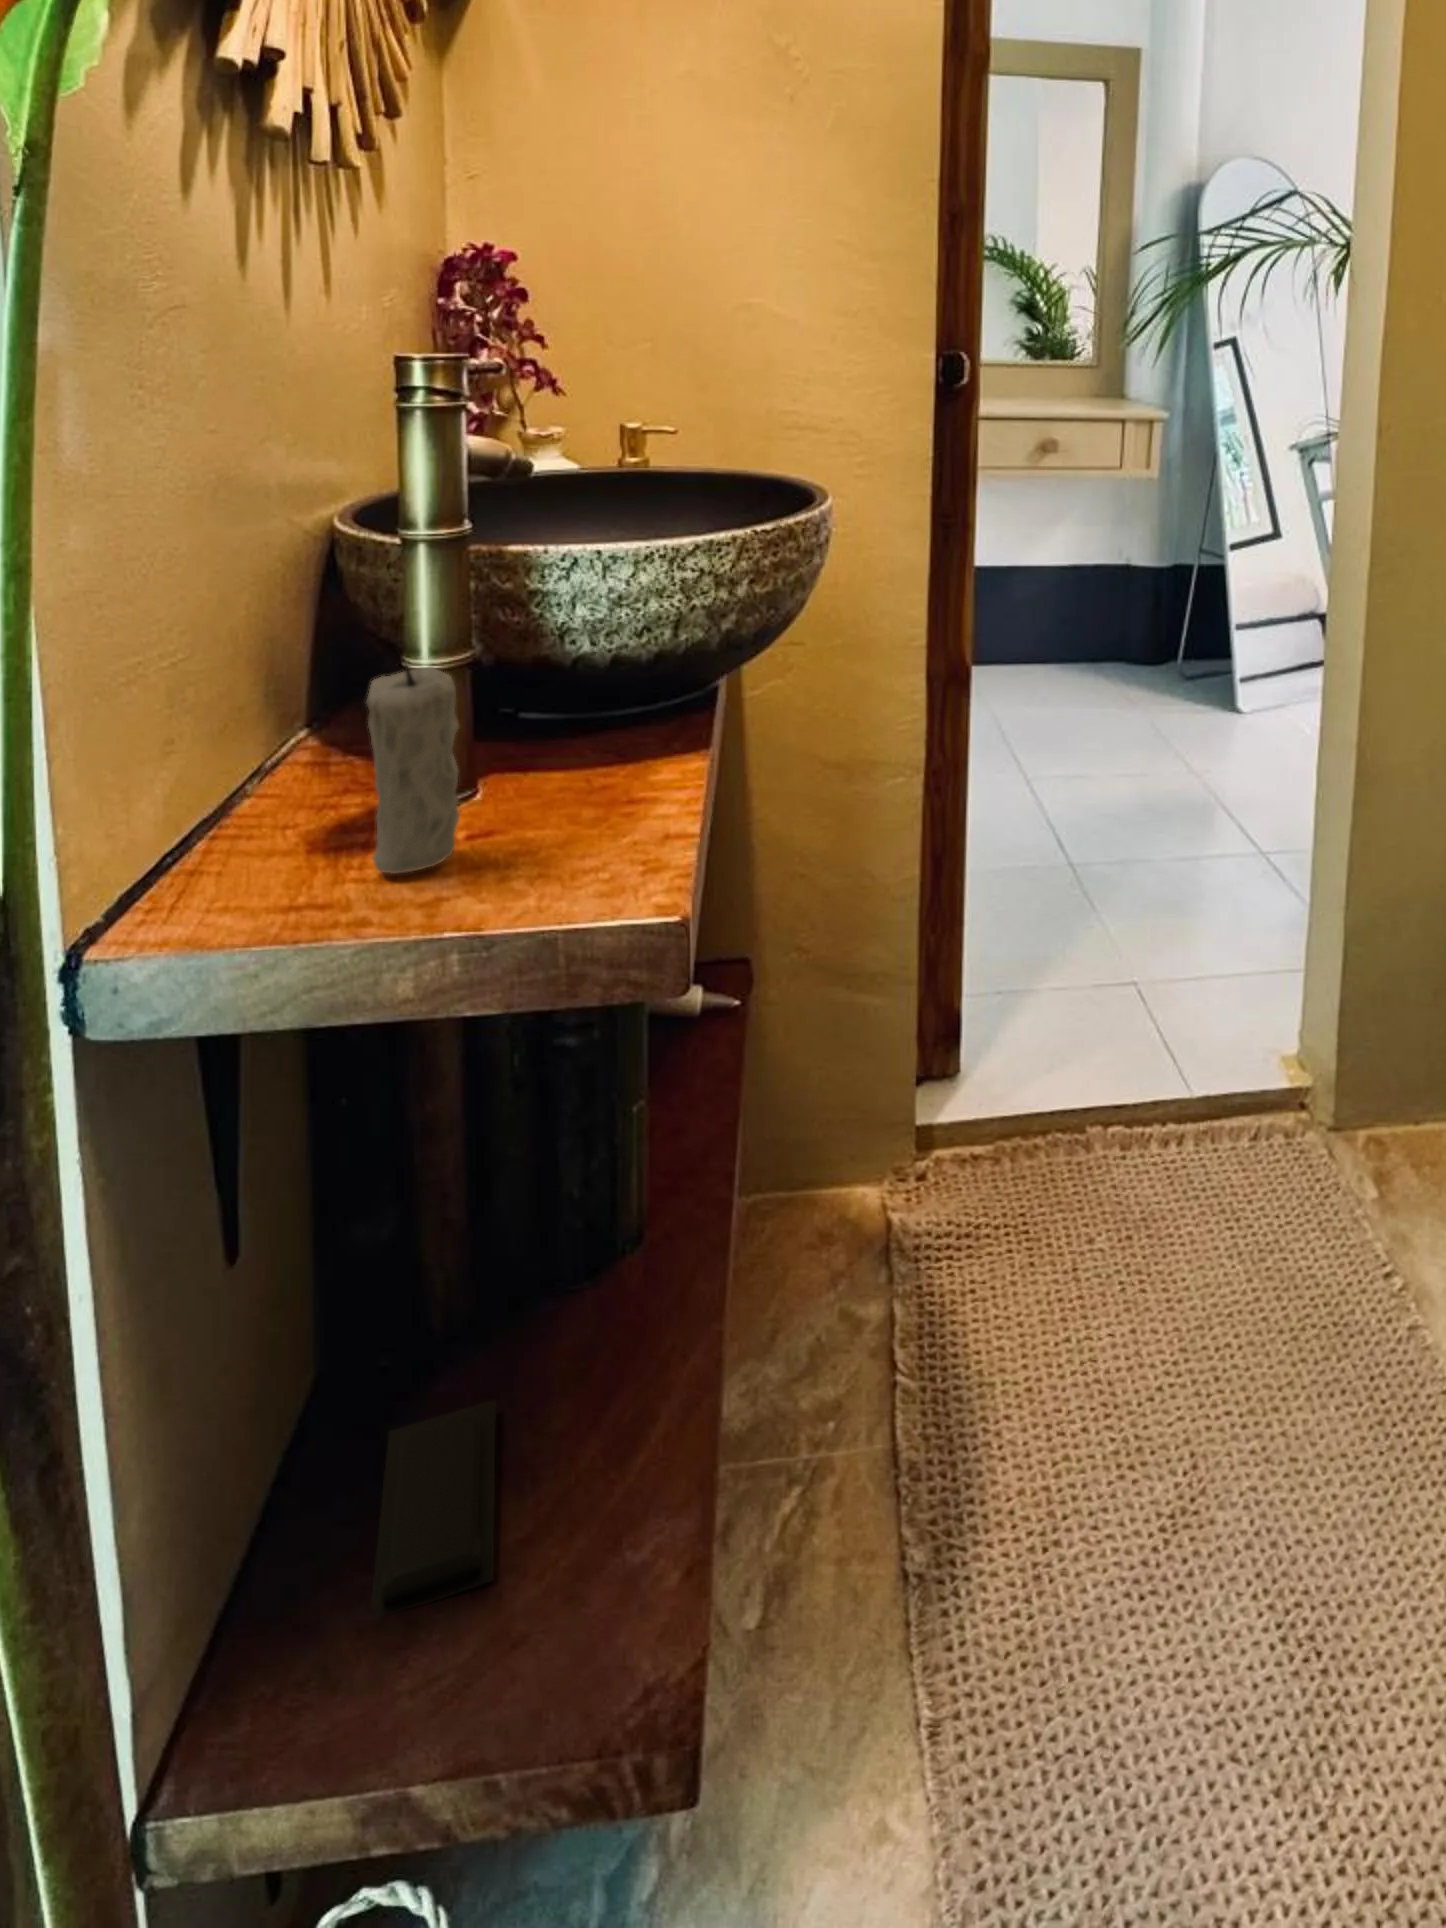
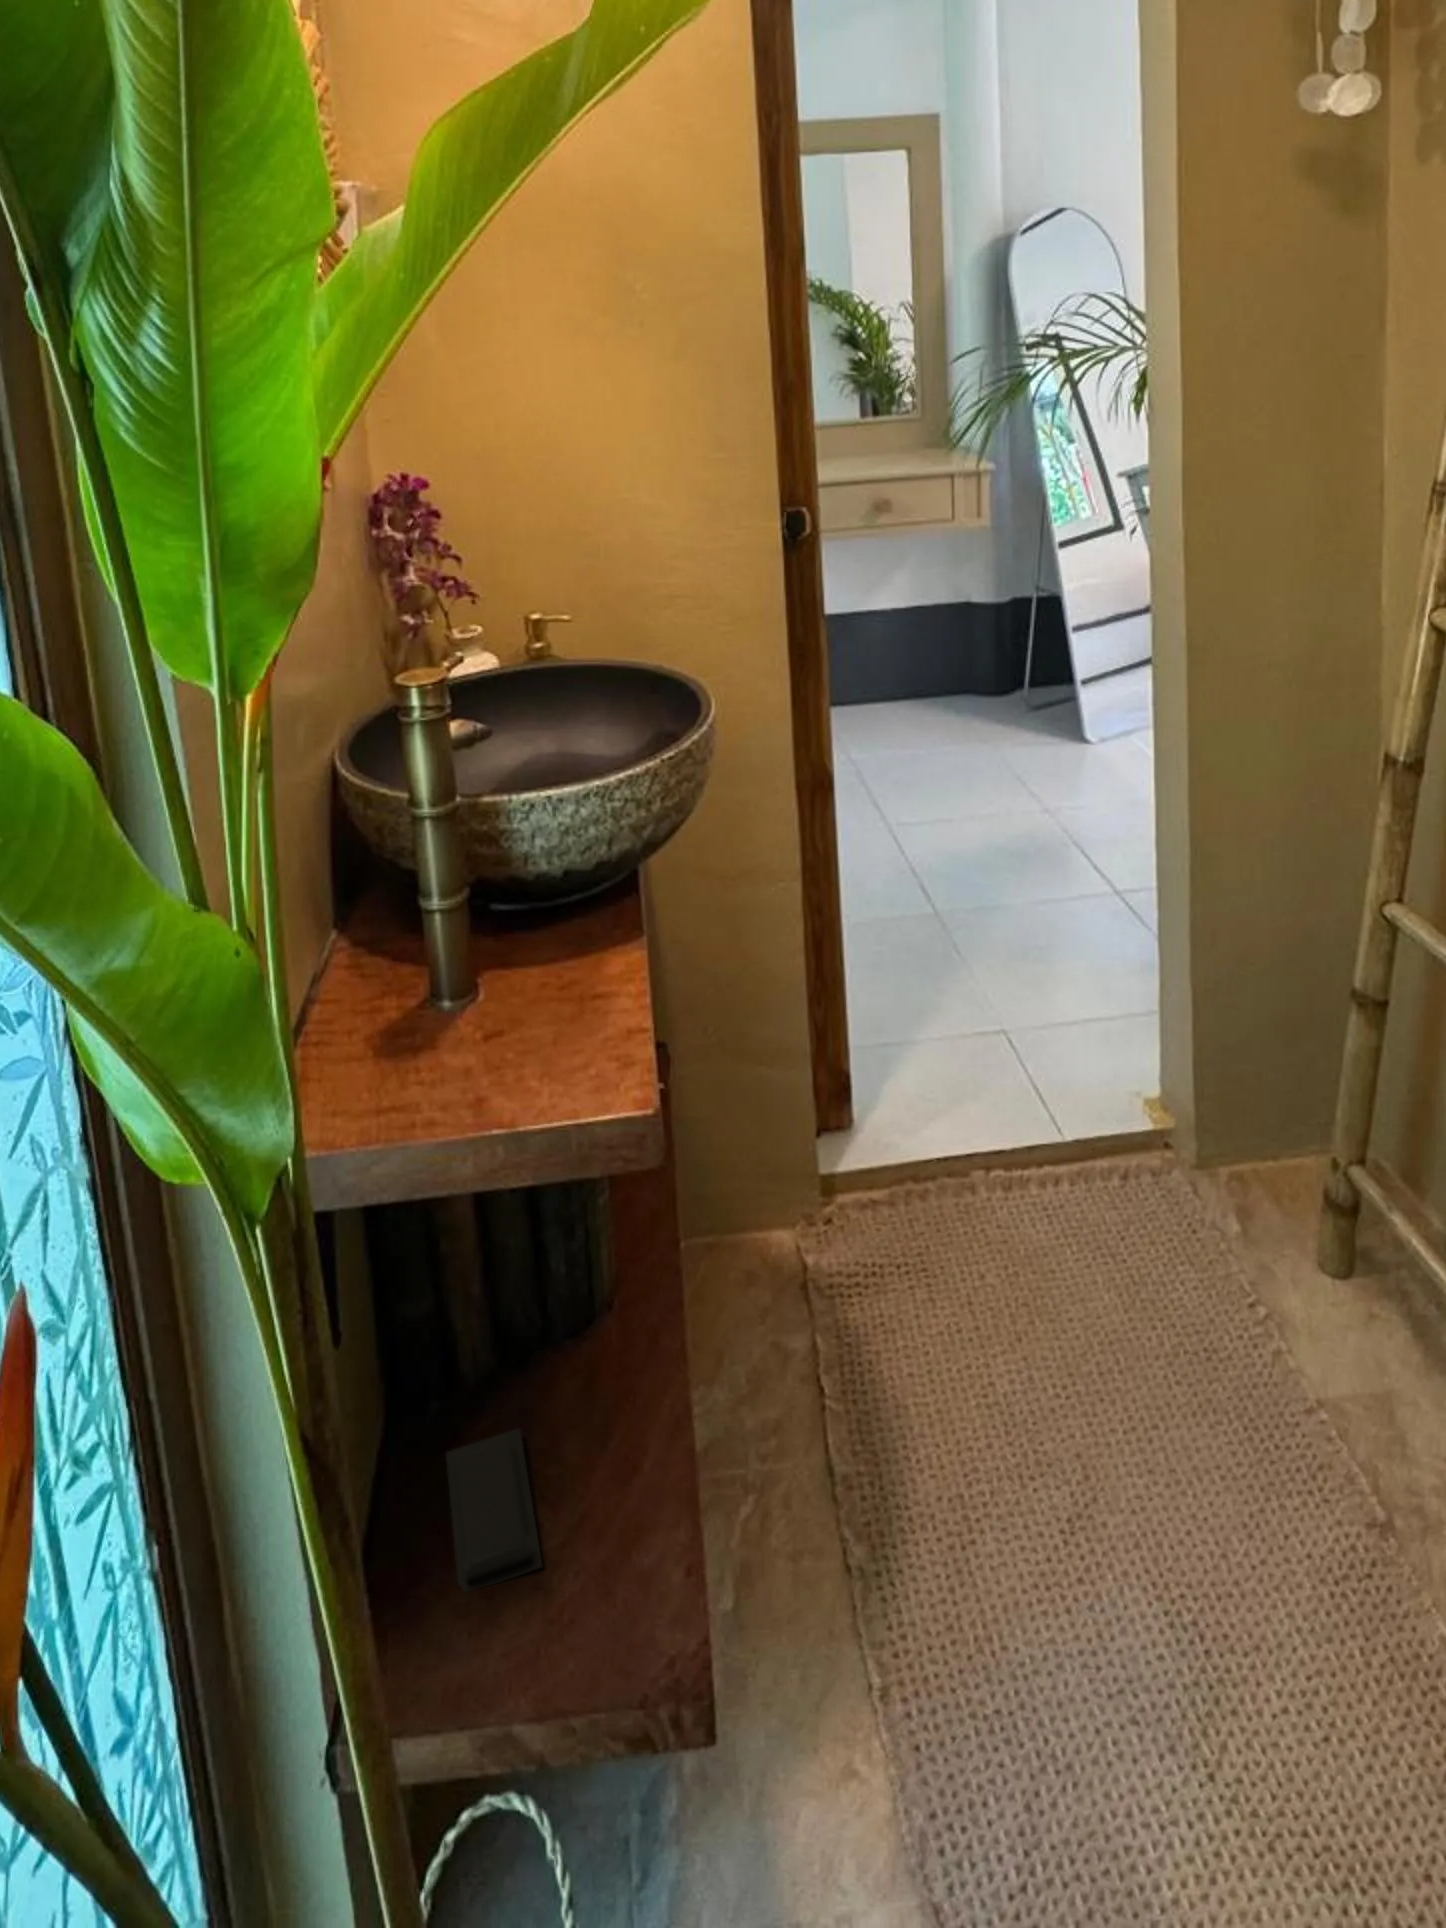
candle: present [367,656,460,873] -> none [415,901,483,1068]

